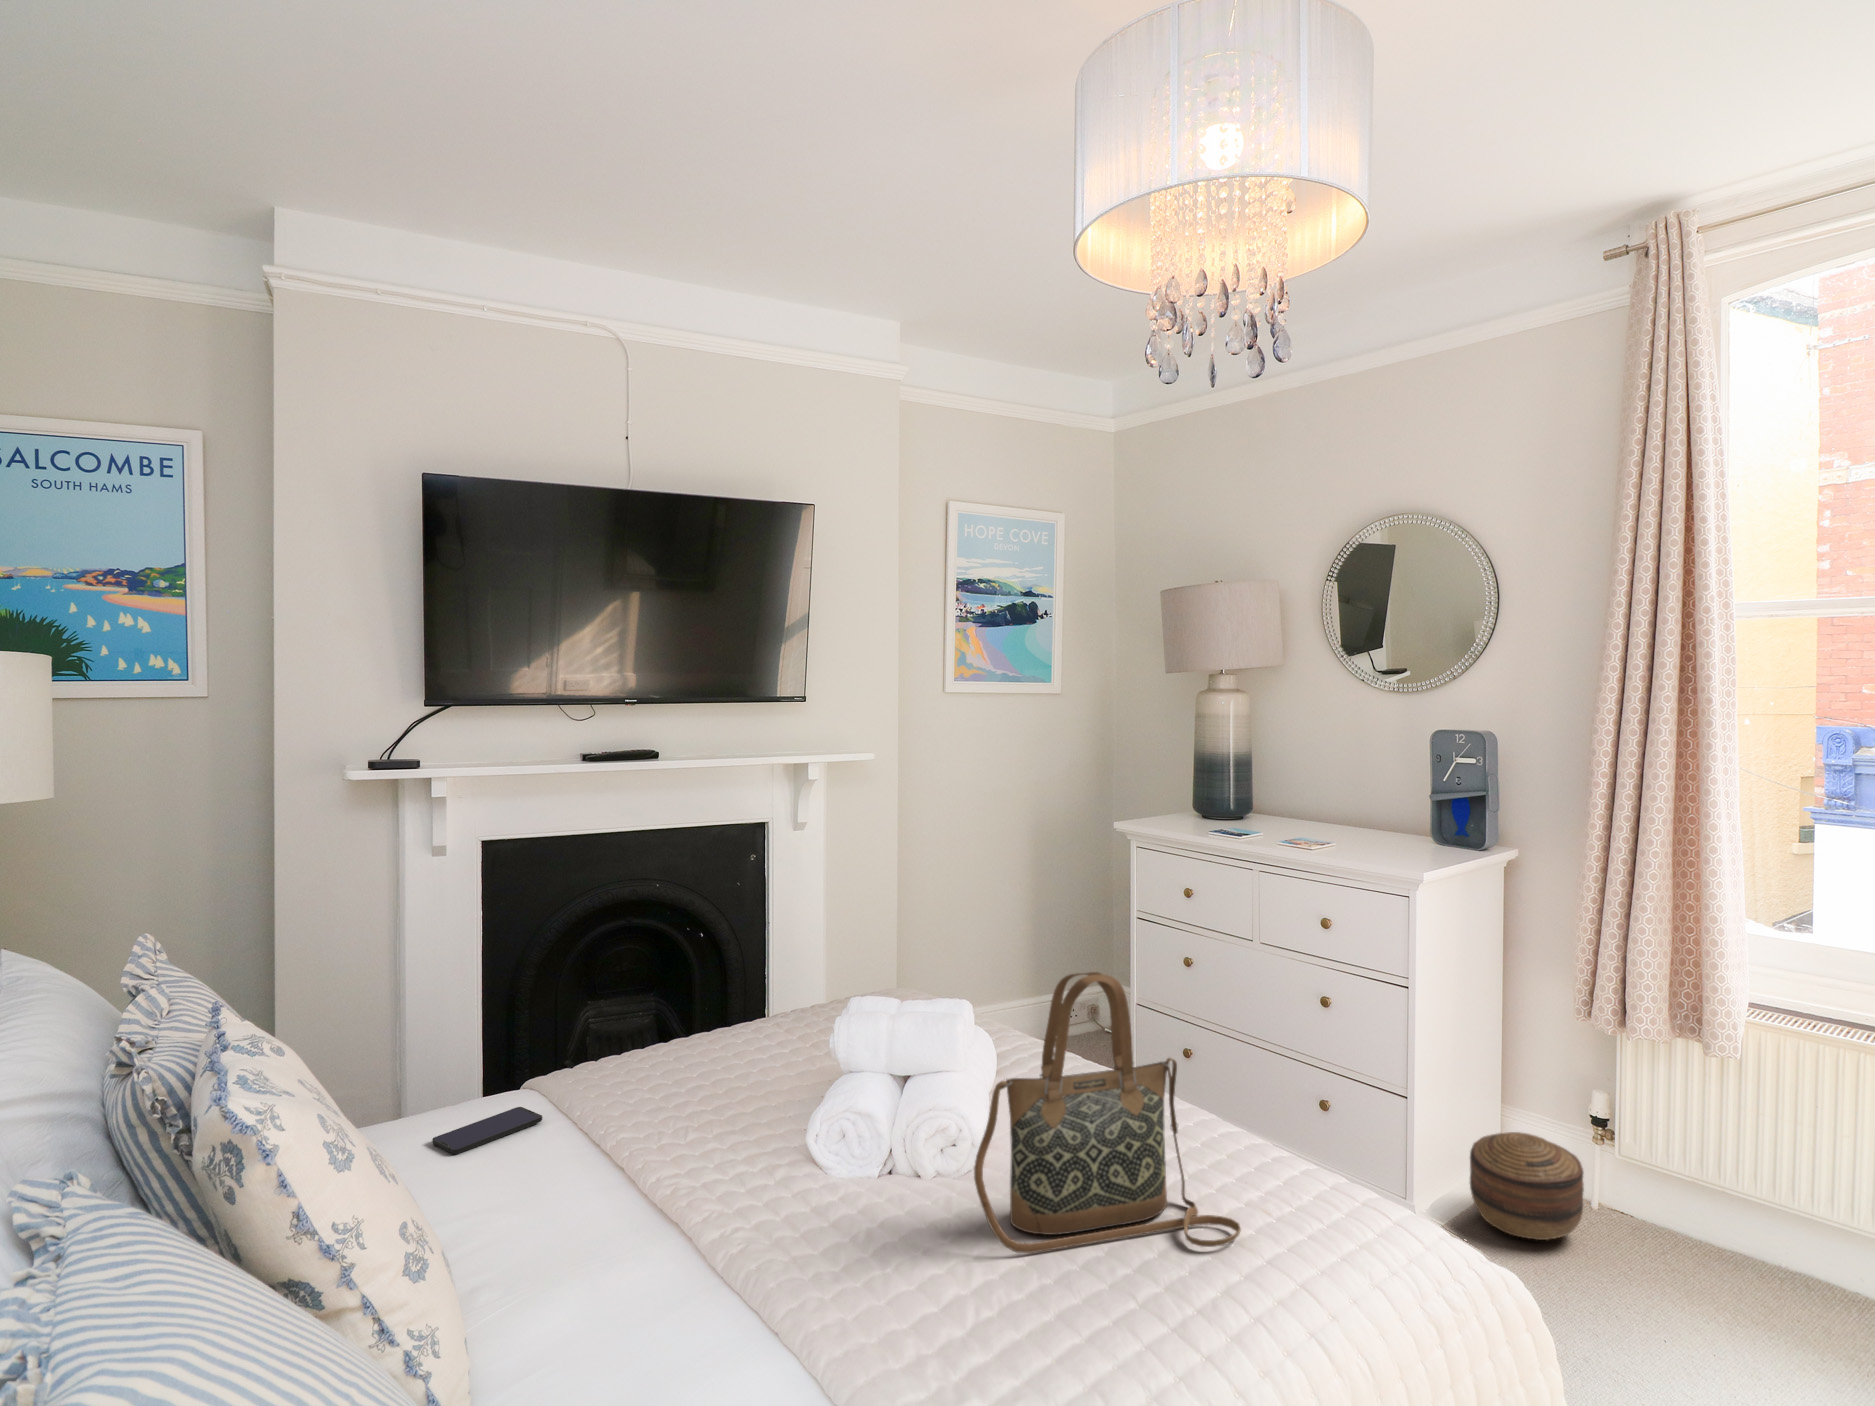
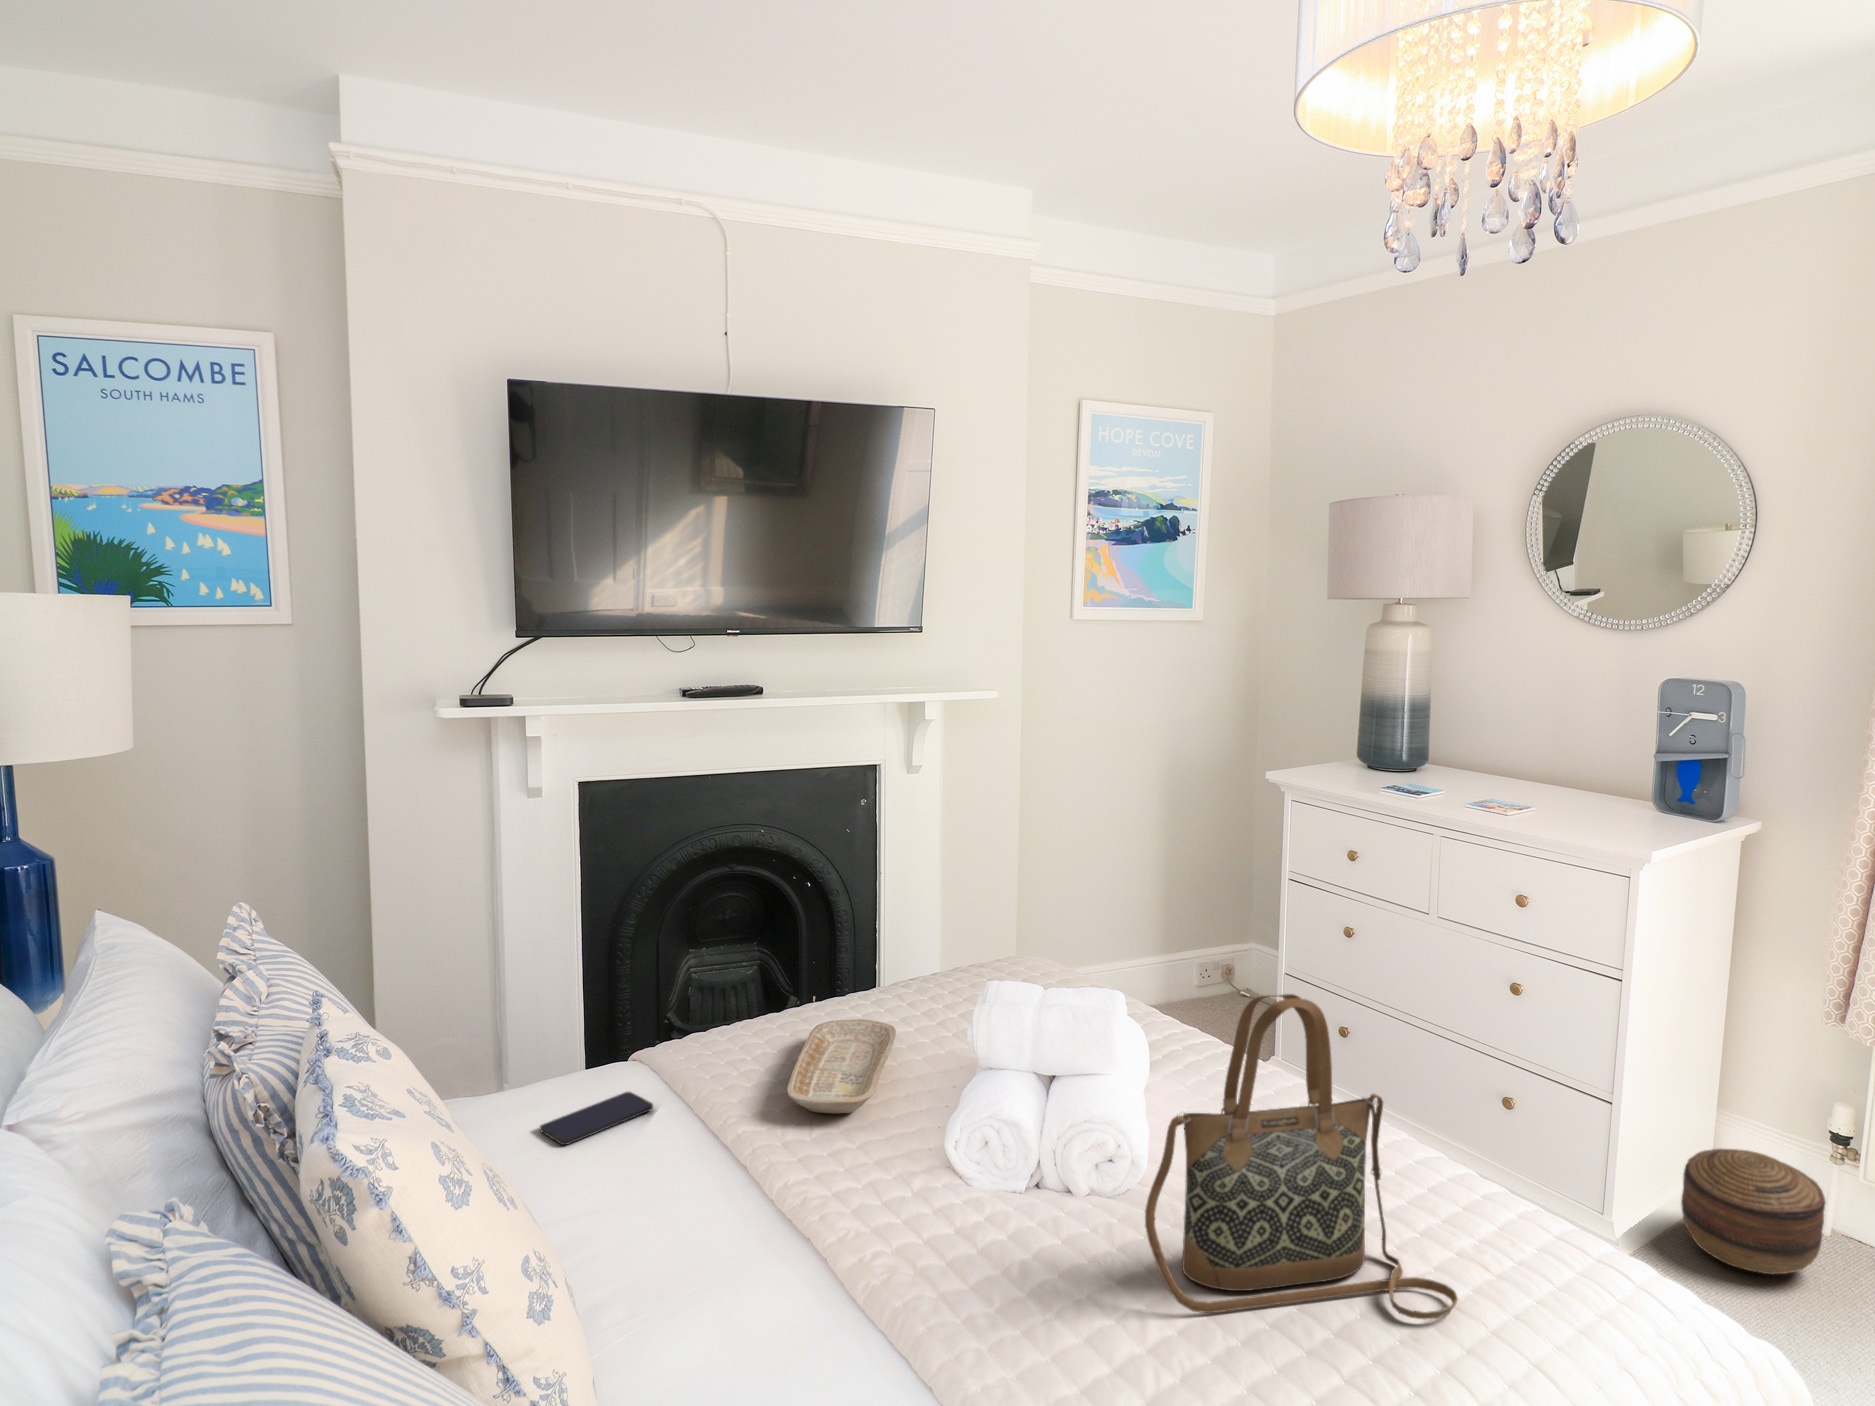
tray: none [667,1036,771,1114] -> present [787,1019,896,1113]

